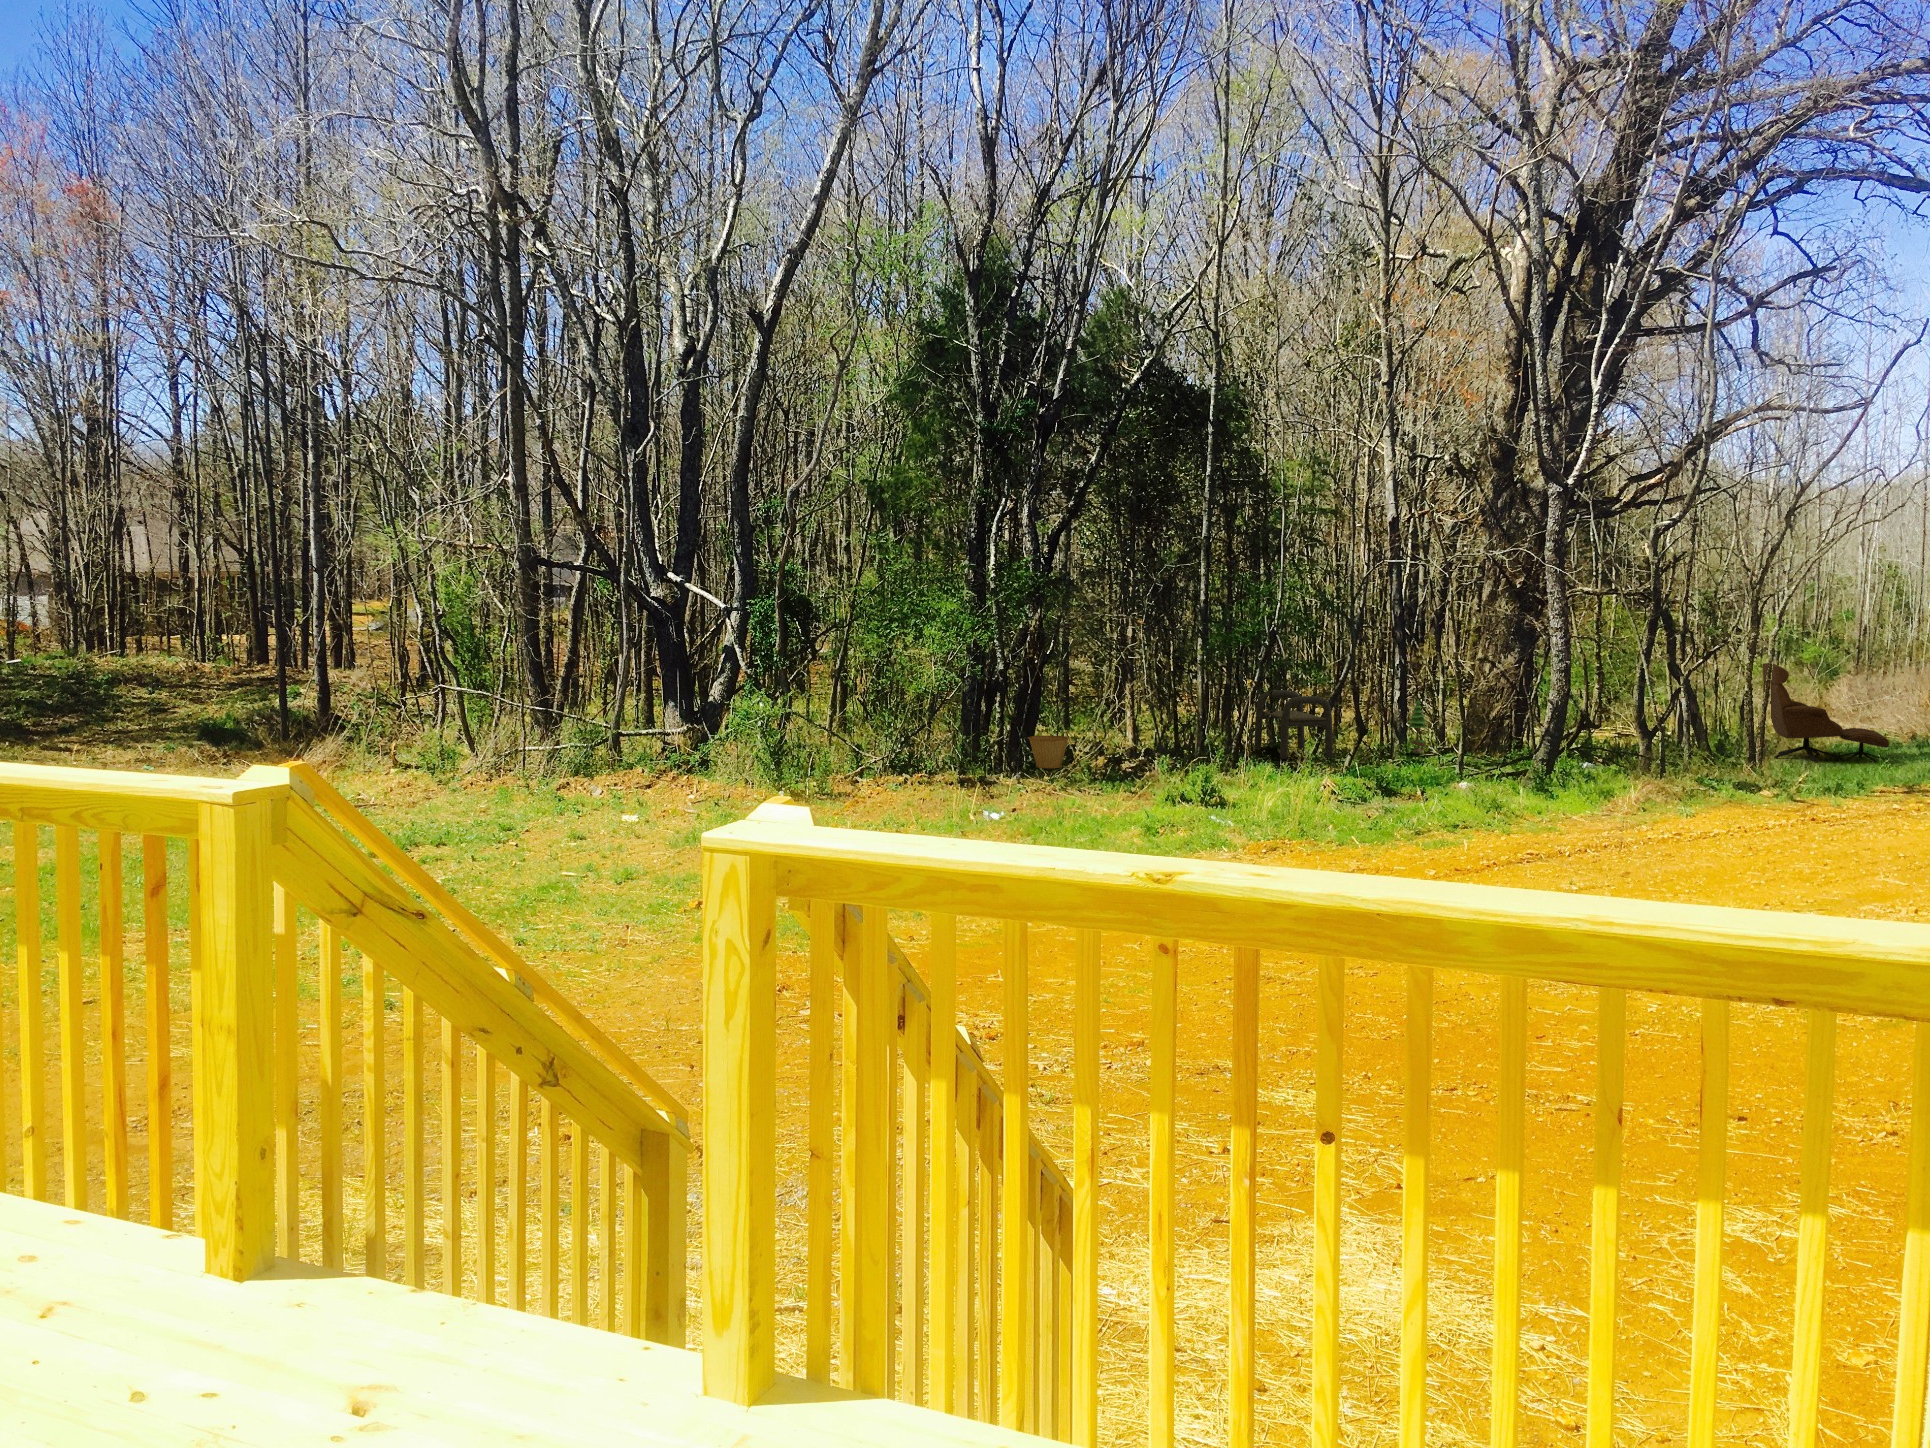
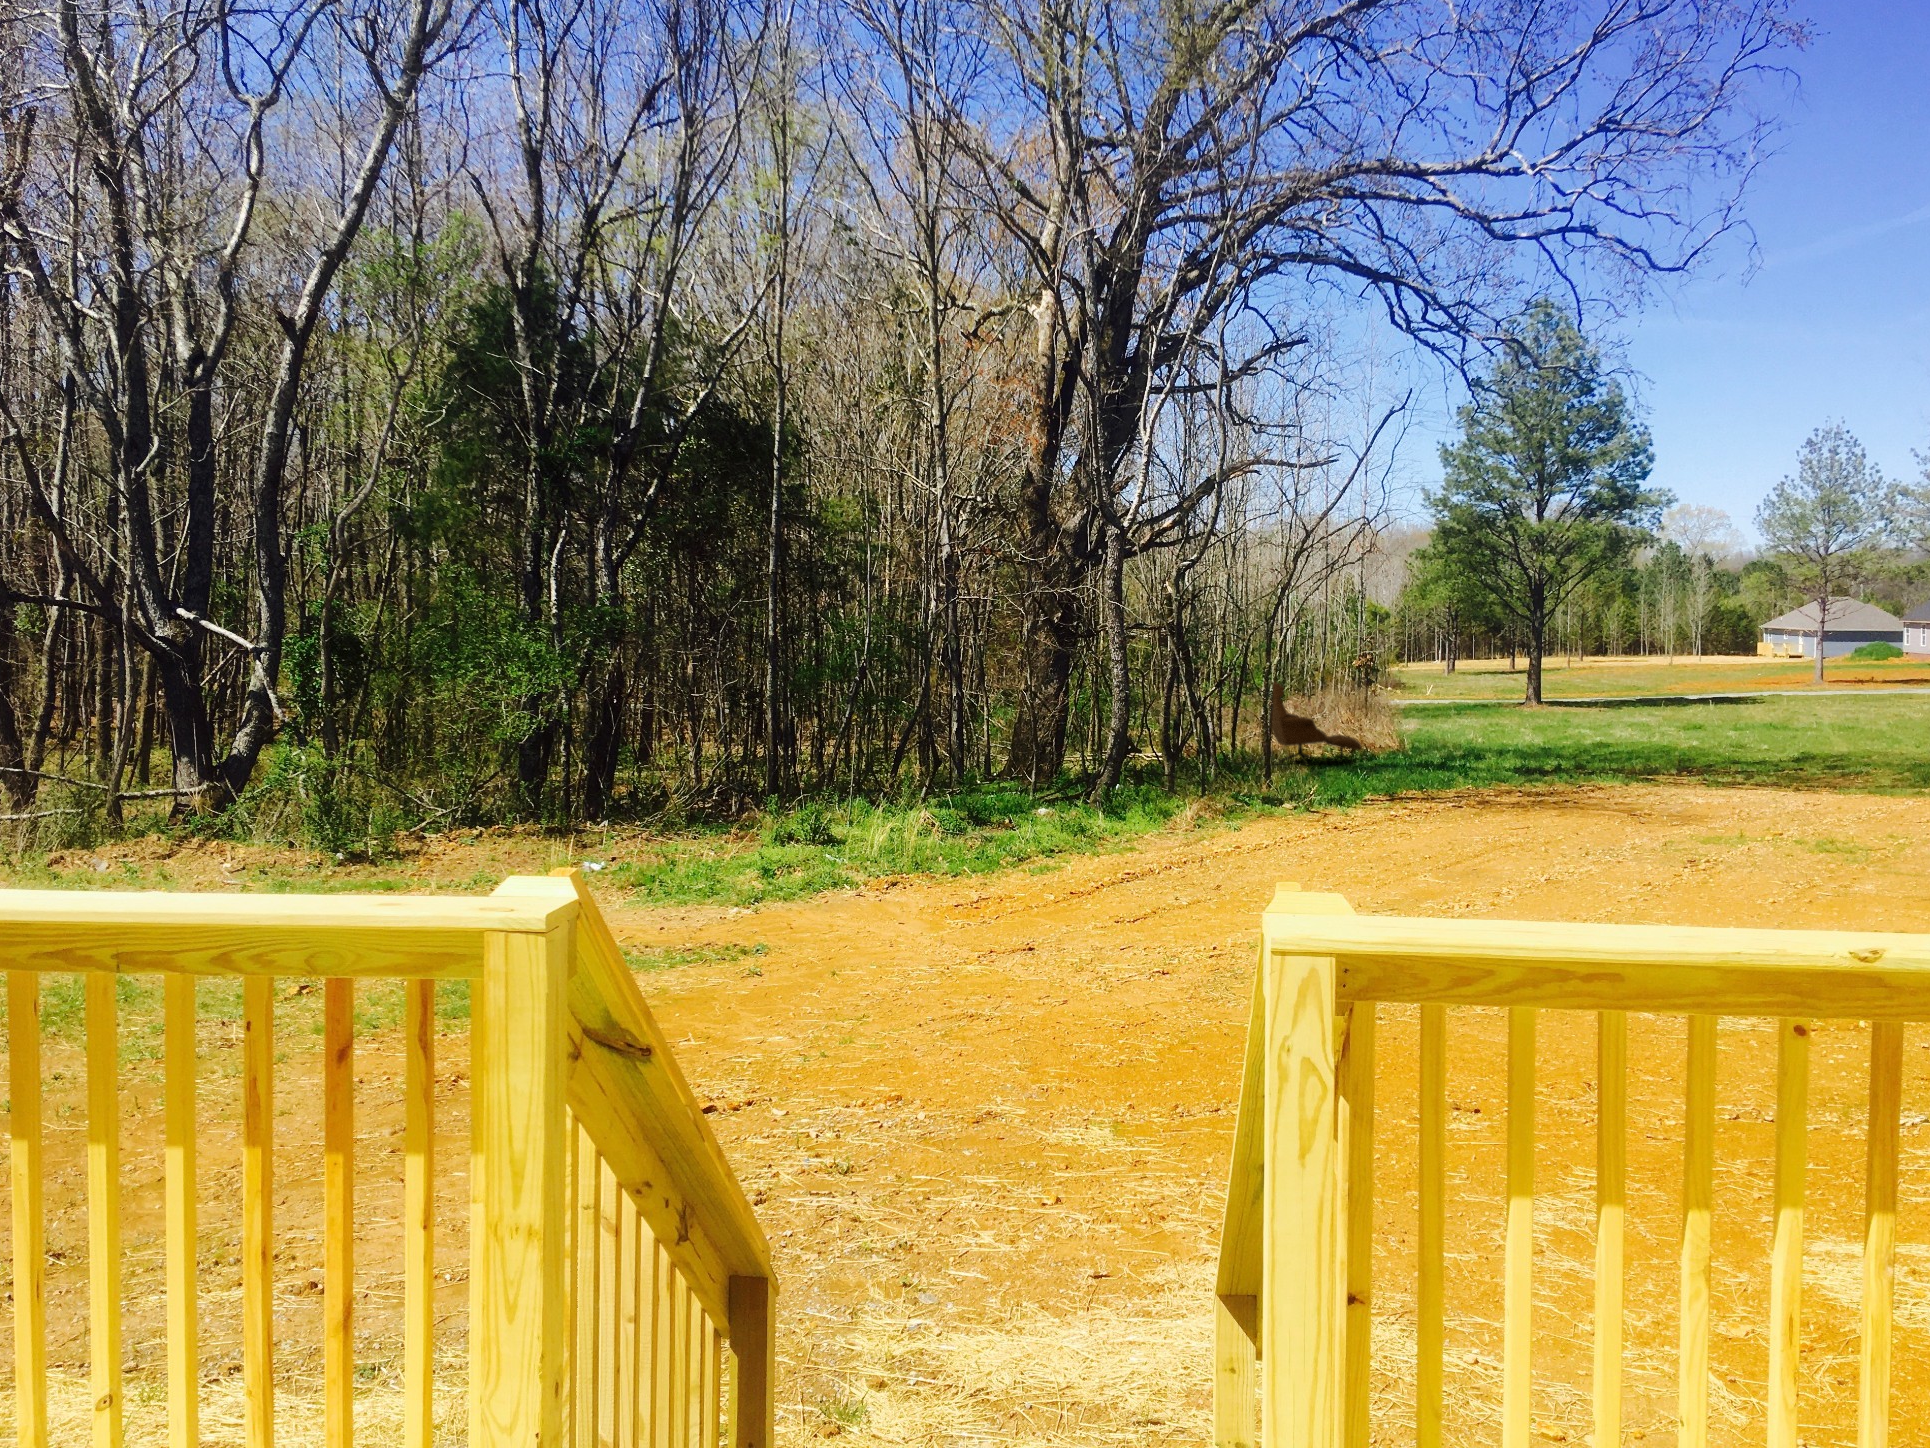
bench: present [1254,690,1333,759] -> none [825,720,903,788]
potted tree: present [1408,699,1427,754] -> none [969,723,989,777]
basket: present [1028,735,1069,768] -> none [599,776,643,810]

